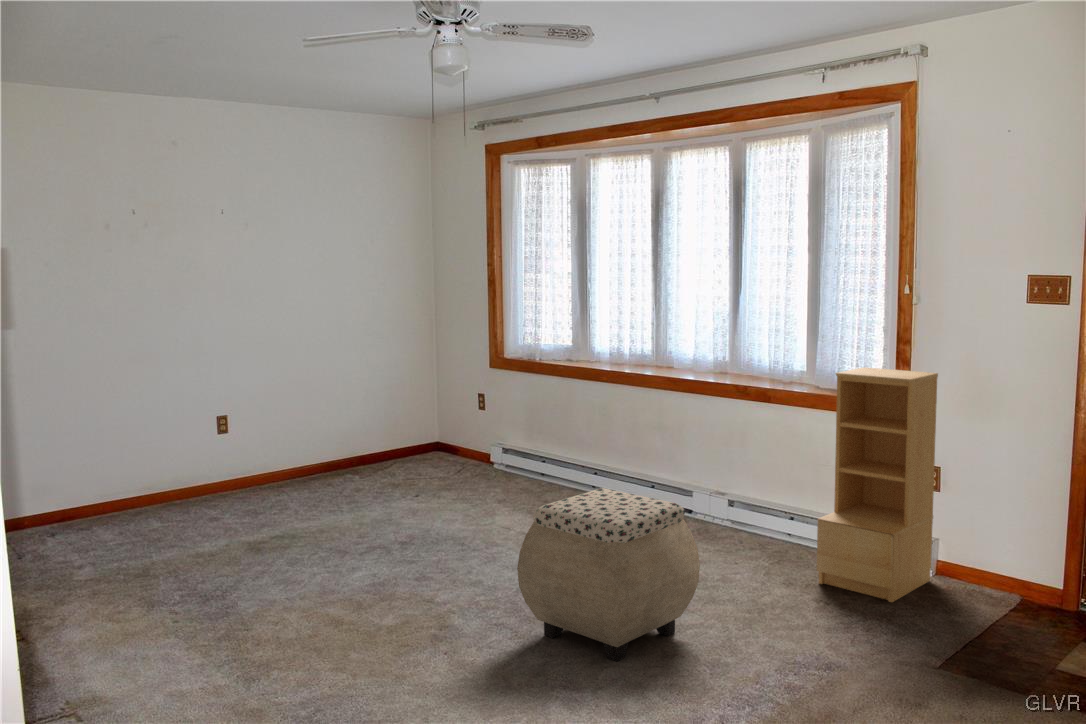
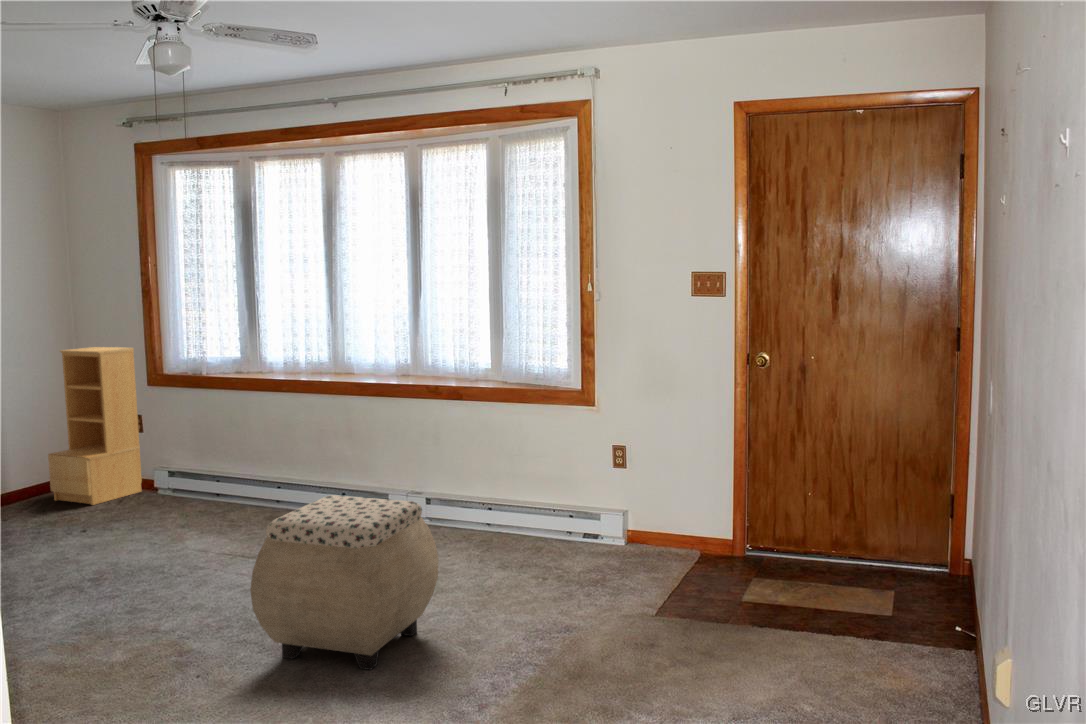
bookshelf: present [817,367,938,602] -> present [48,347,142,505]

